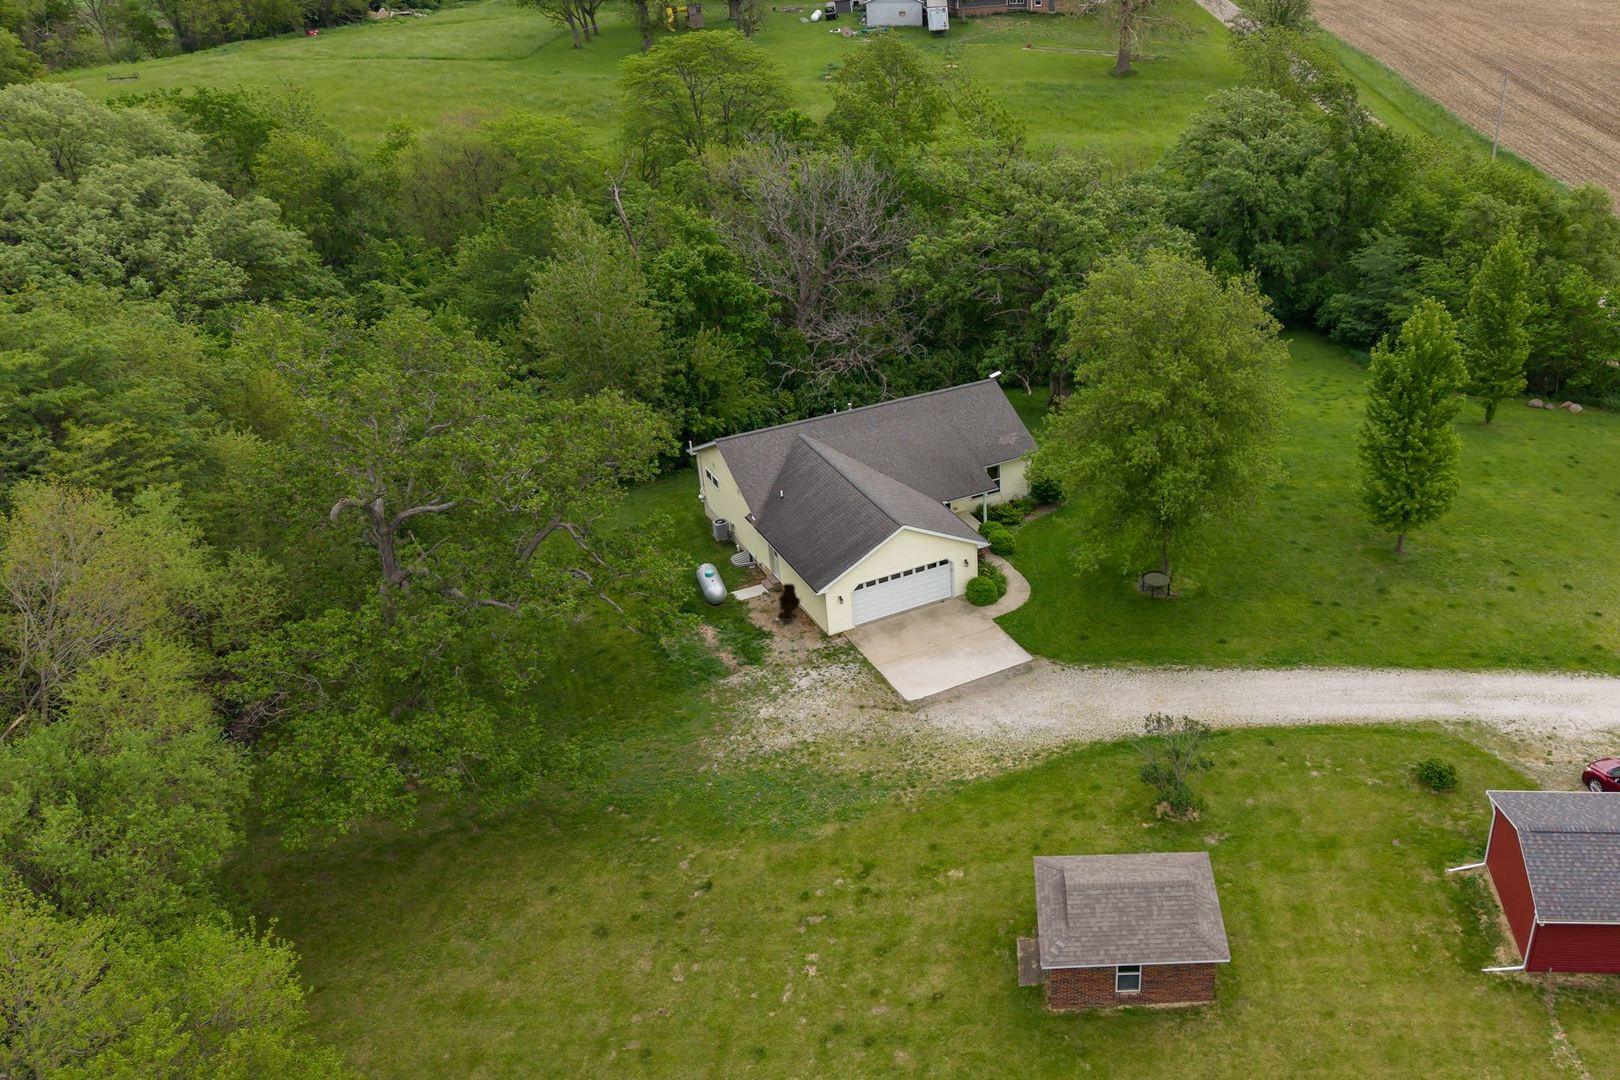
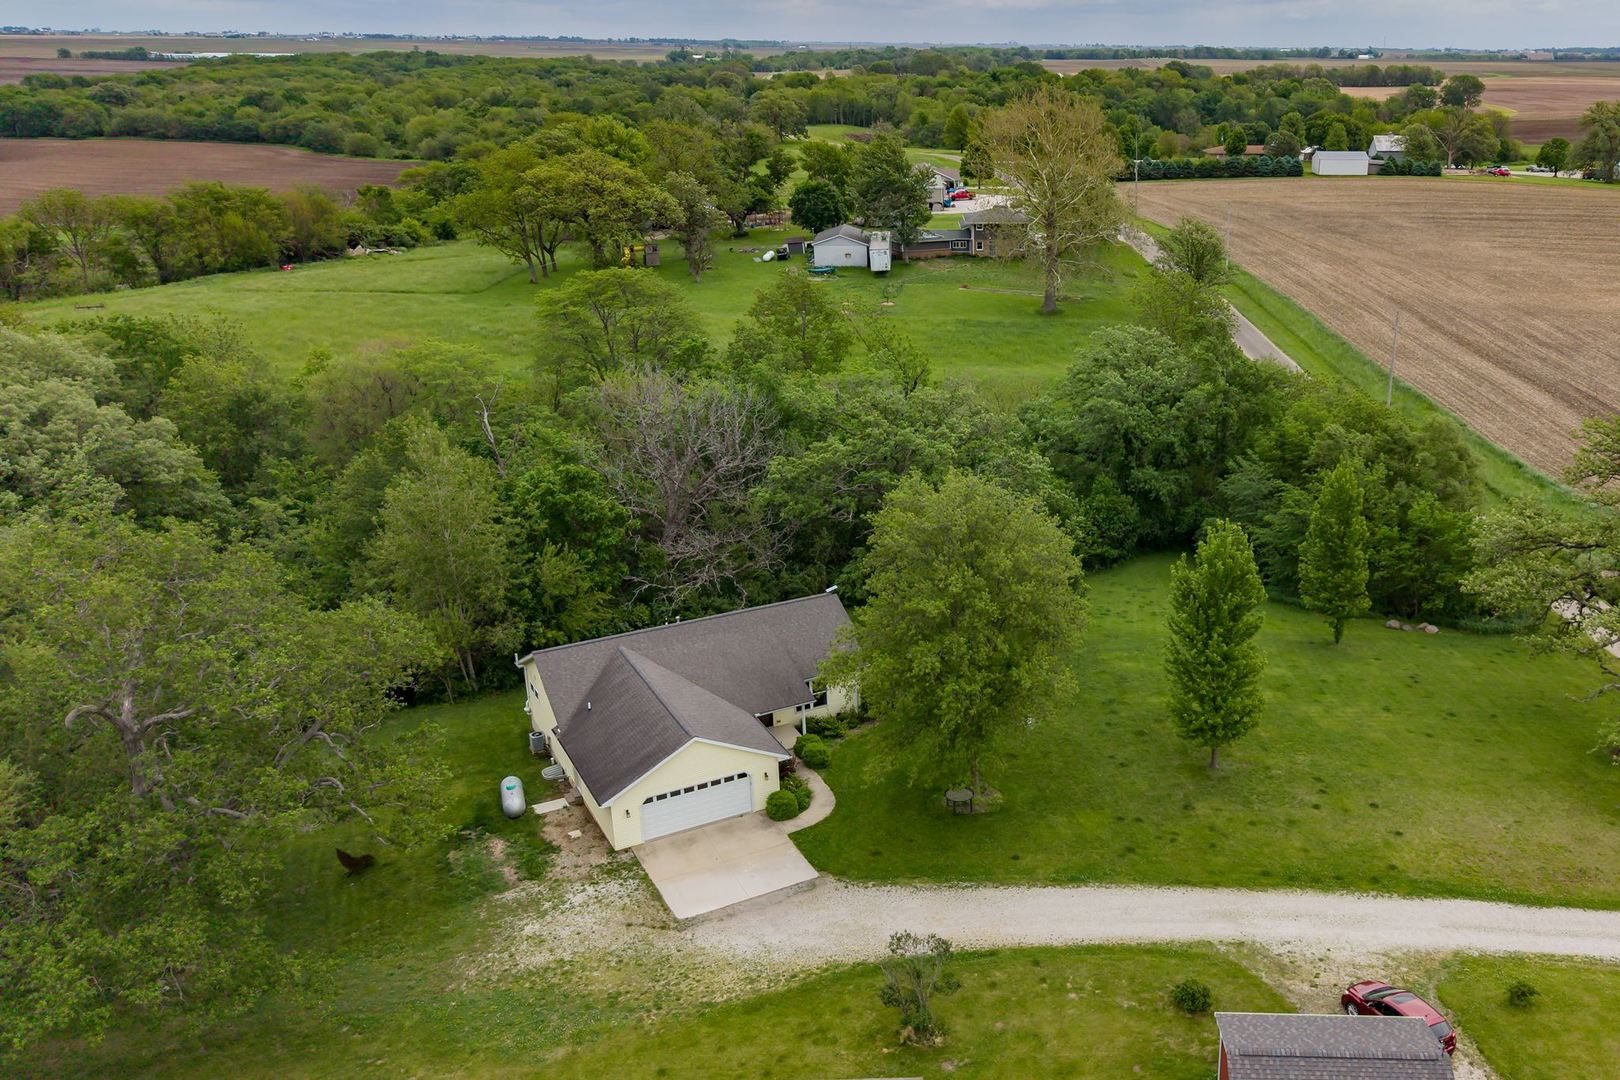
lounge chair: present [778,584,800,621] -> present [336,848,375,872]

